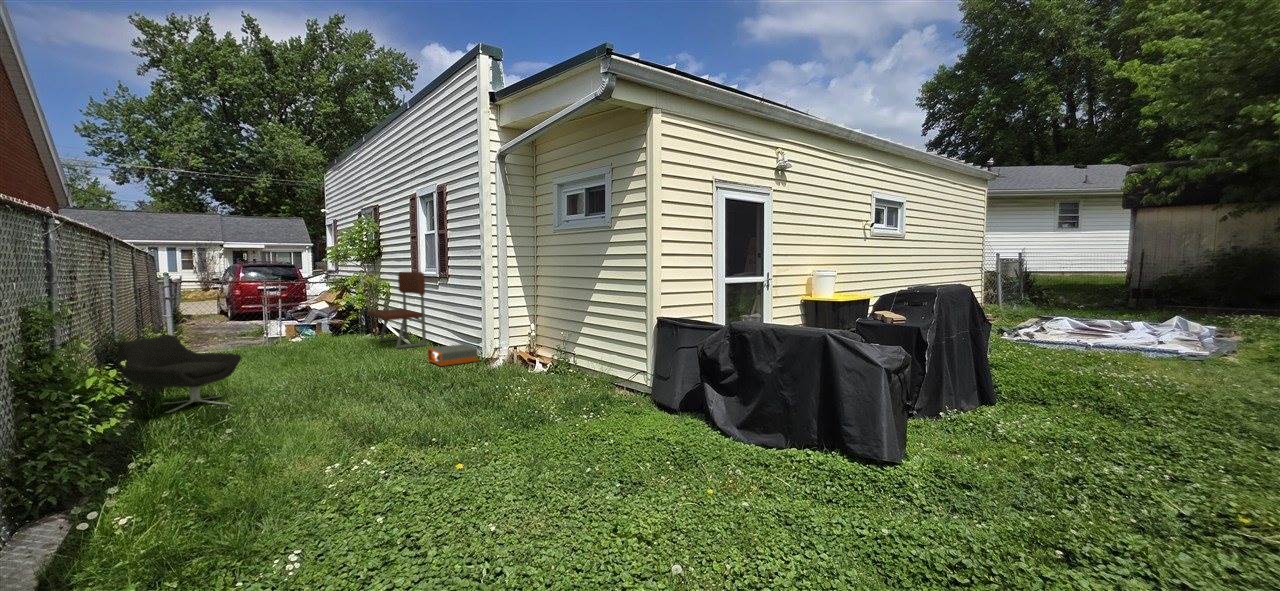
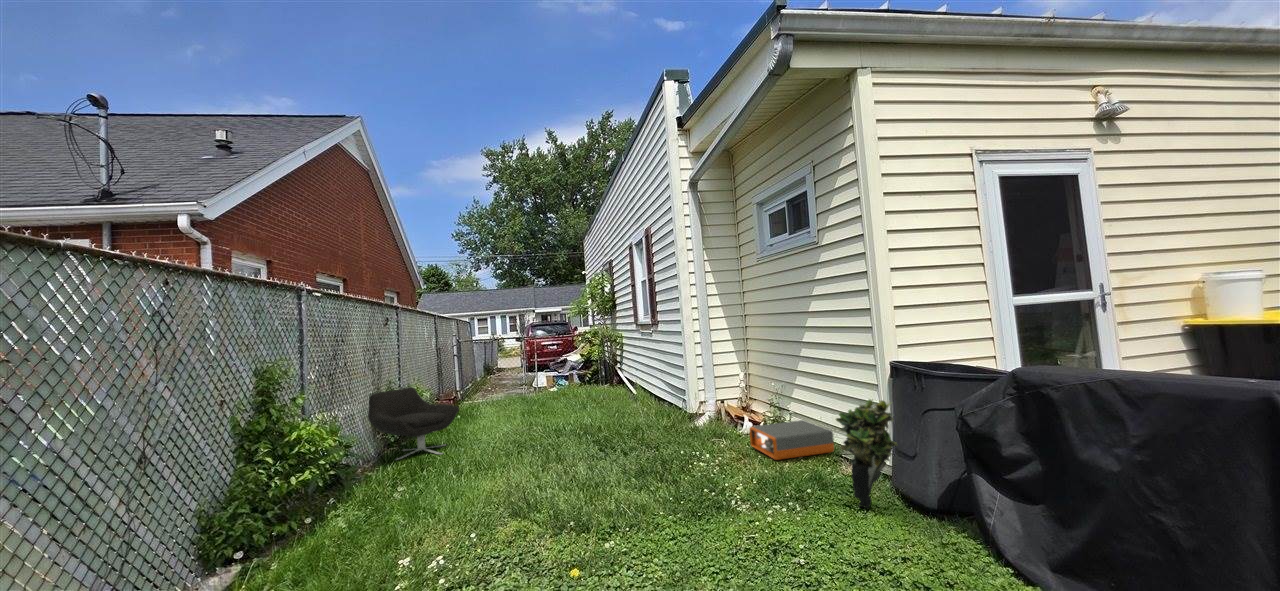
bench: present [367,272,427,349] -> none [594,321,645,402]
potted plant: none [624,342,661,412] -> present [836,400,898,508]
storage box: present [428,344,479,366] -> present [749,420,834,460]

